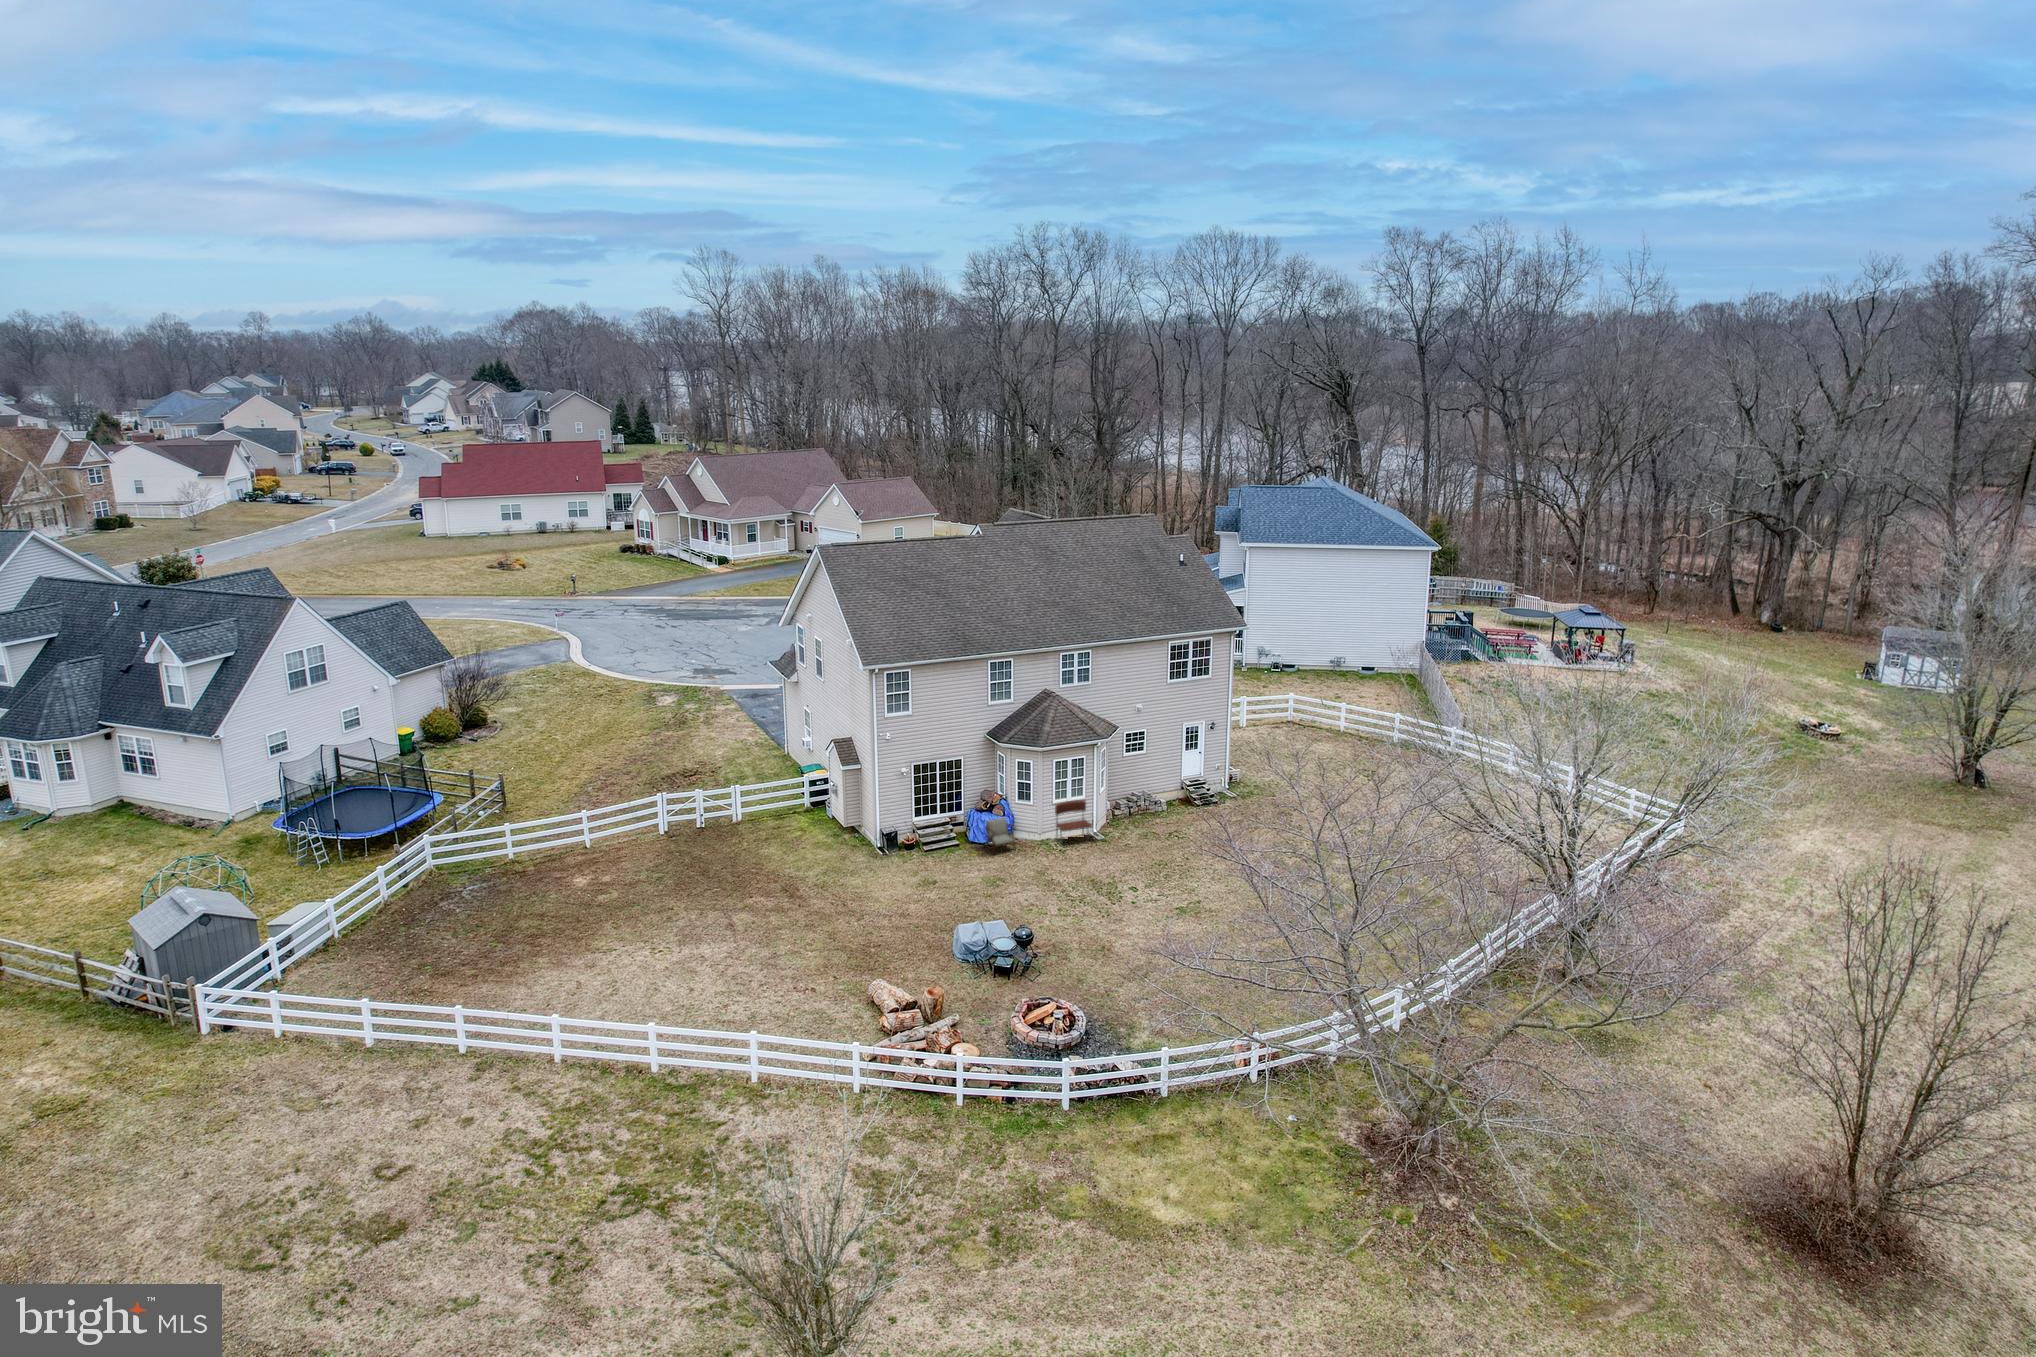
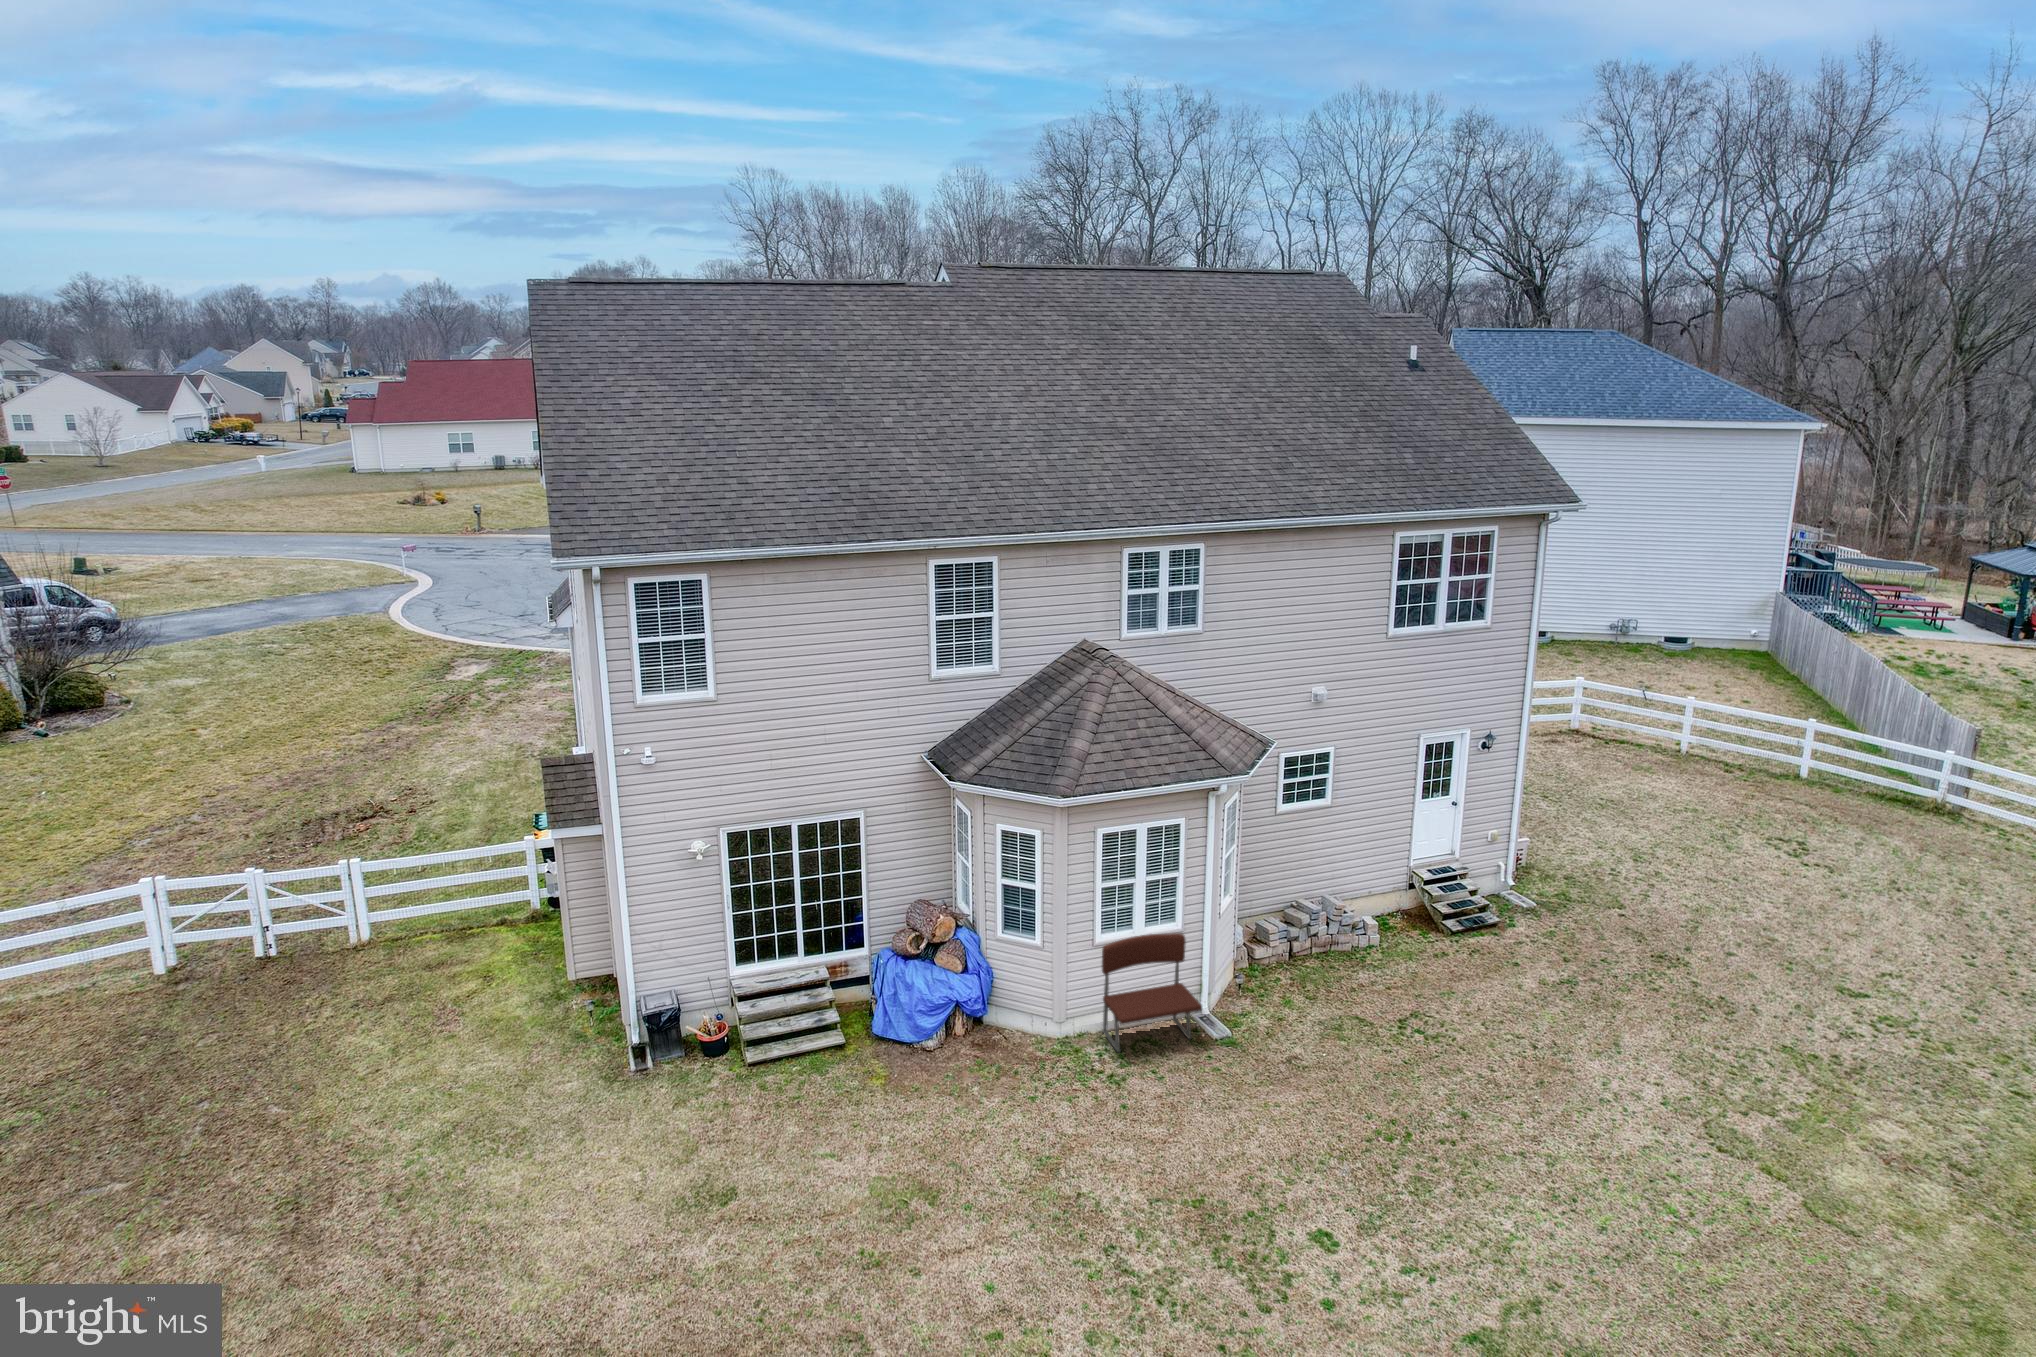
lounge chair: present [985,817,1015,851] -> none [905,978,993,1091]

